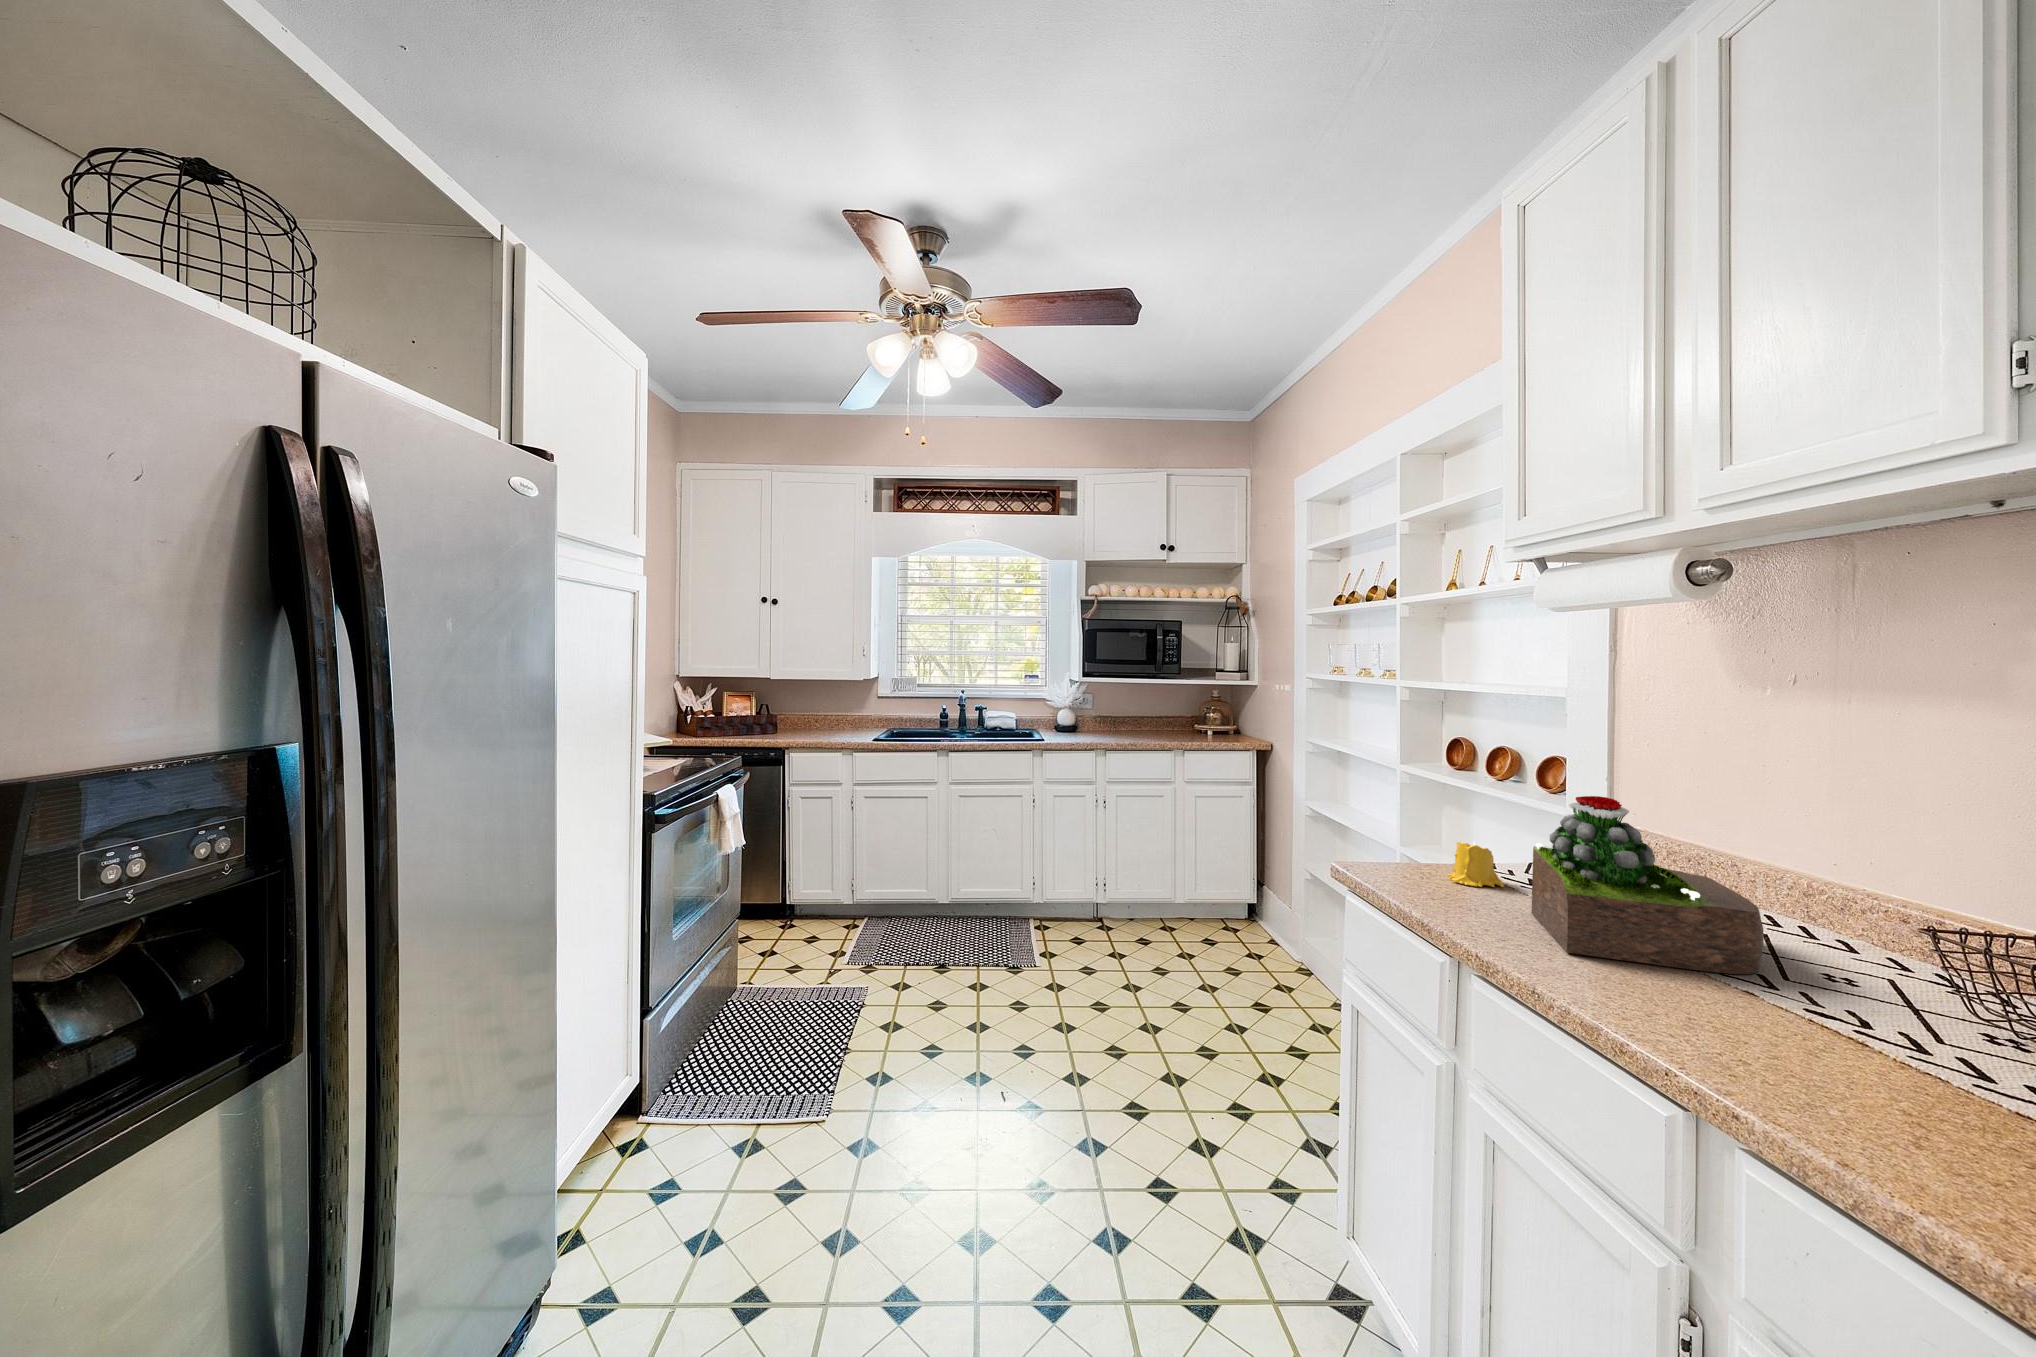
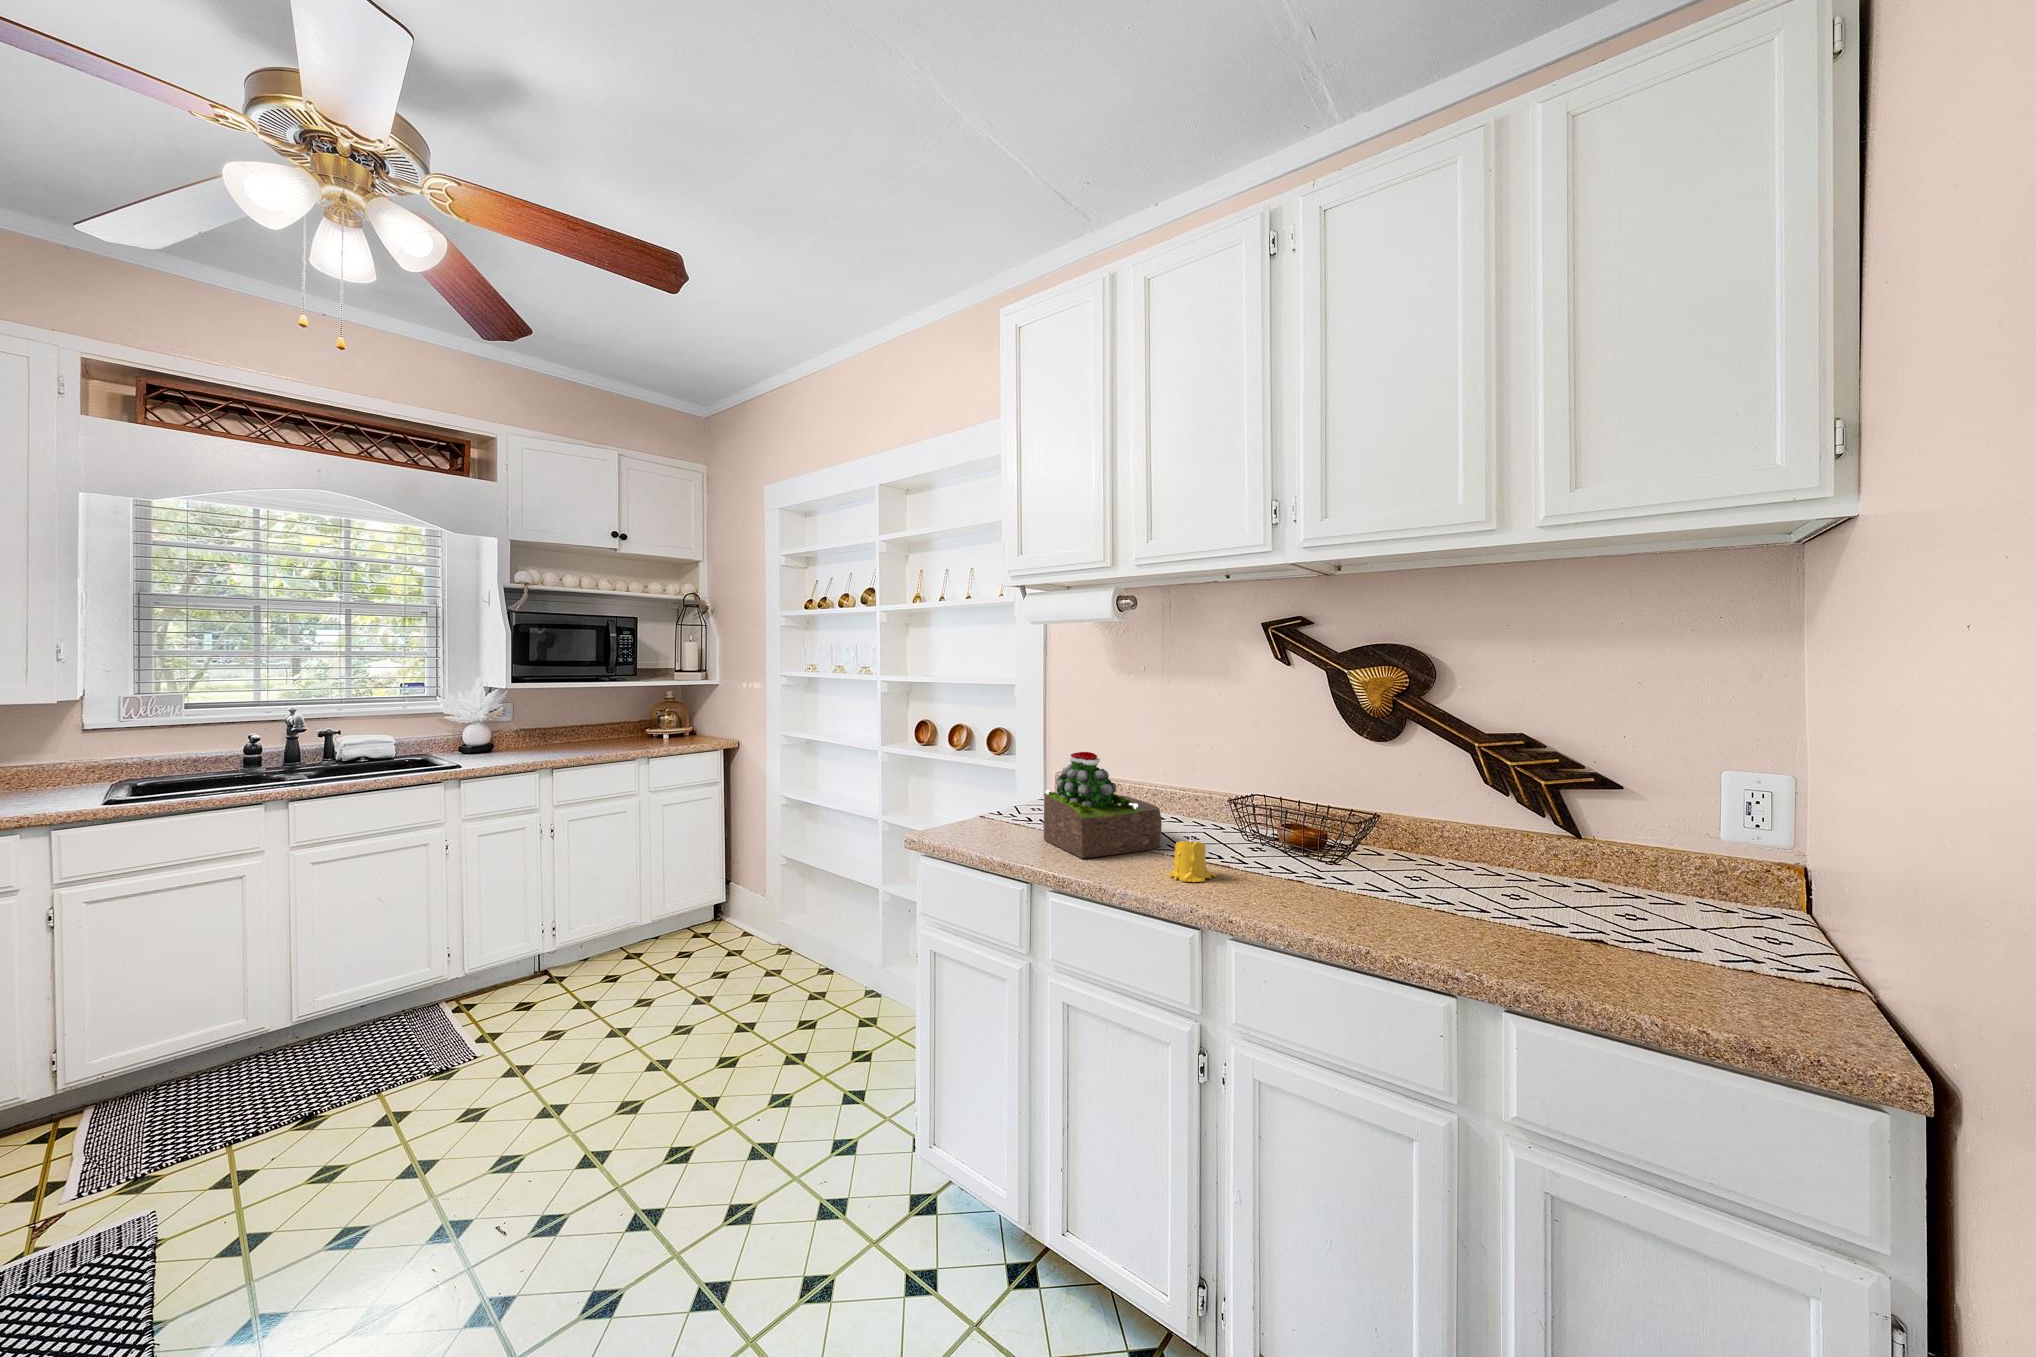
candle: present [1448,841,1505,887] -> present [1169,838,1216,882]

